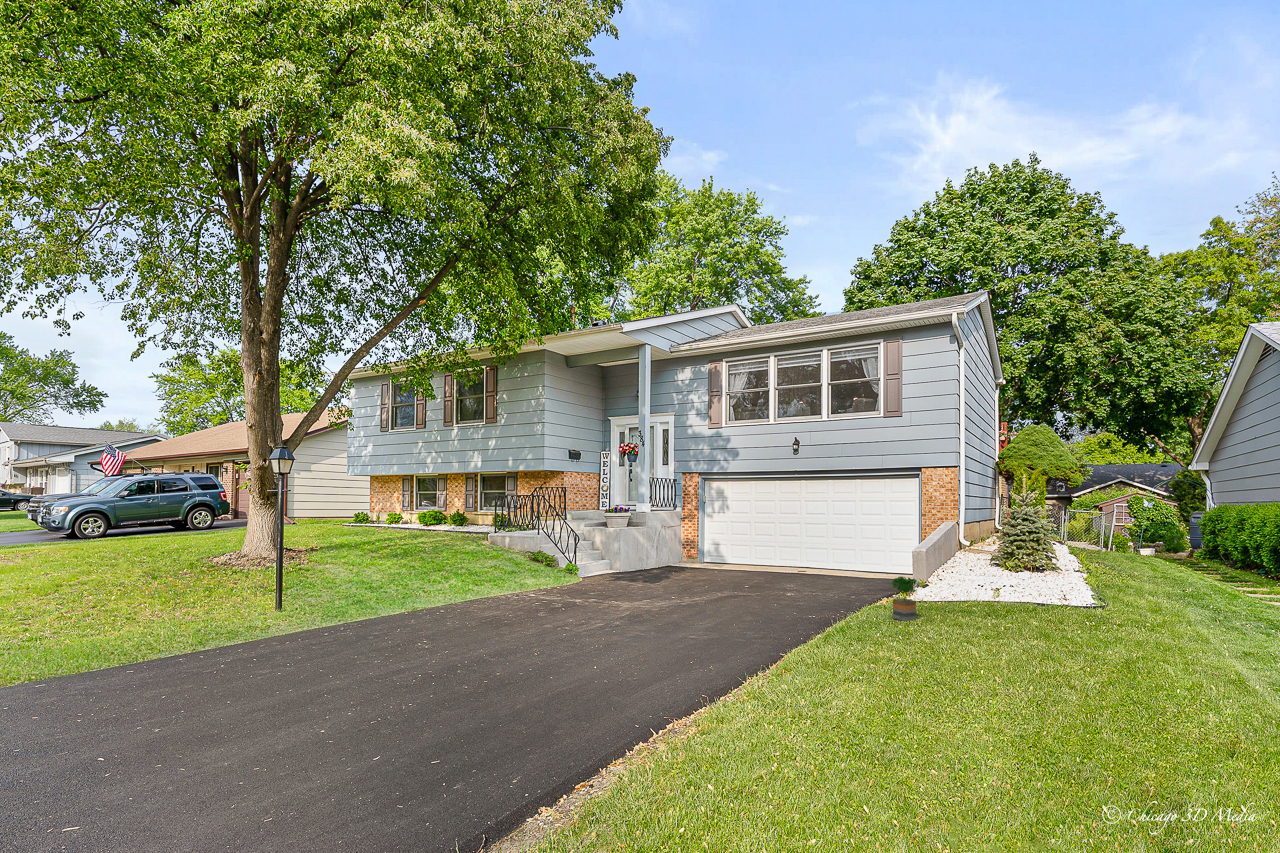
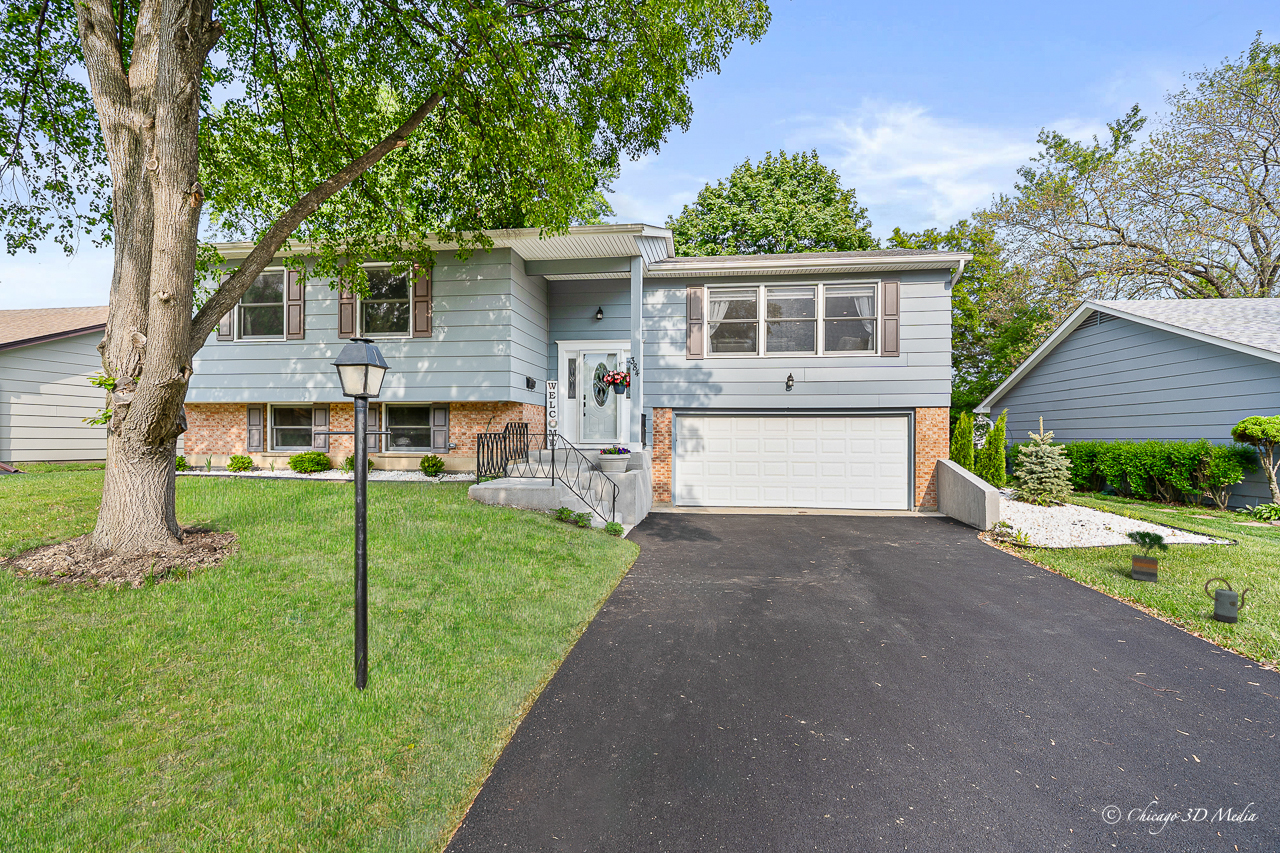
watering can: none [847,604,877,640] -> present [1205,578,1249,623]

